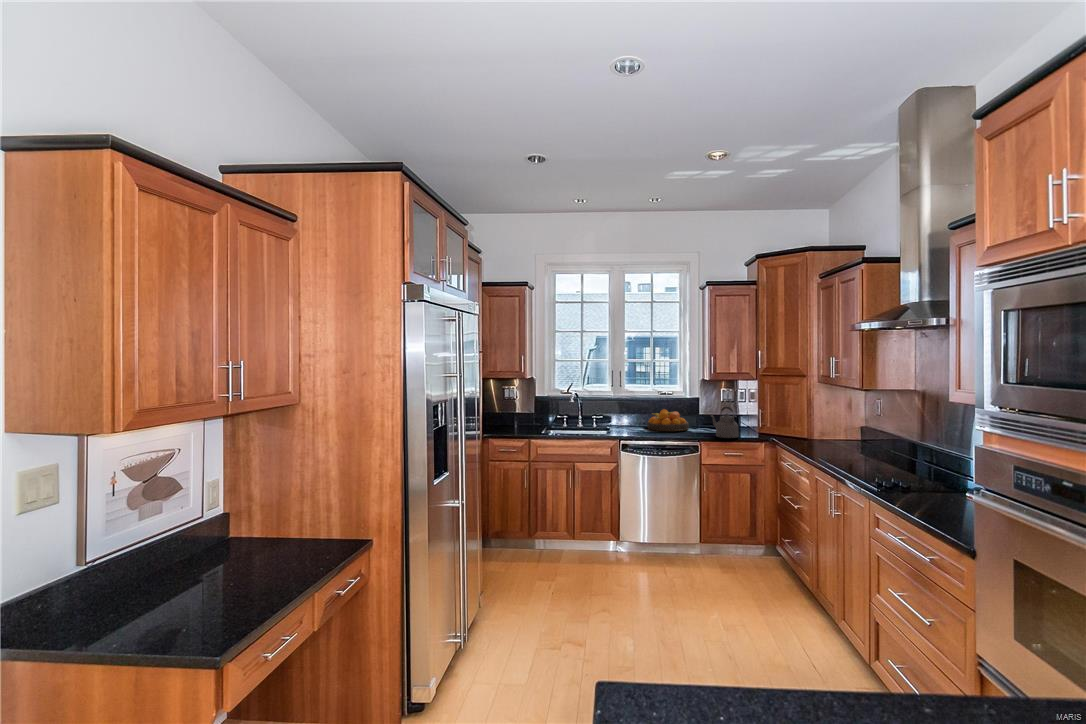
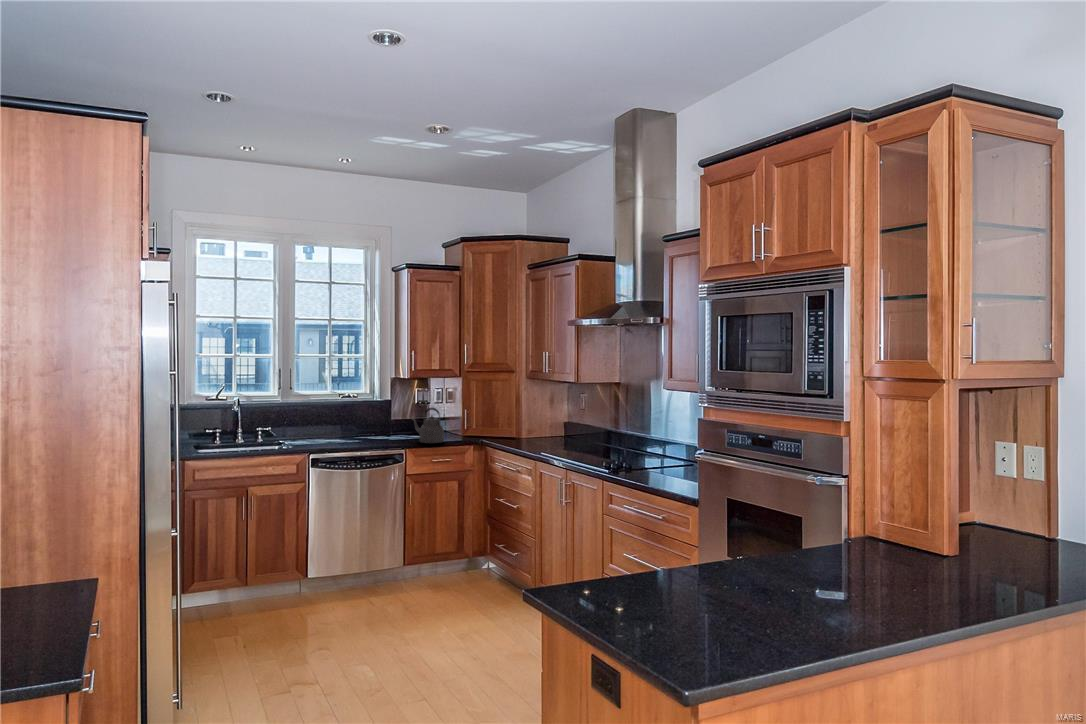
fruit bowl: present [647,410,689,431] -> none [332,415,383,441]

